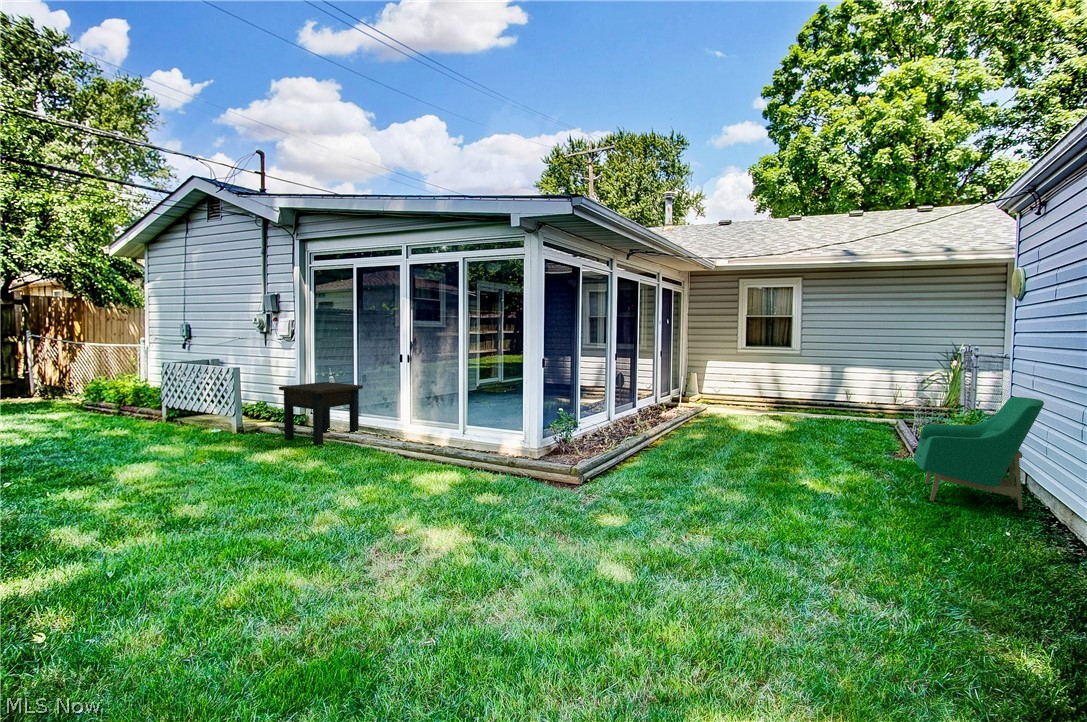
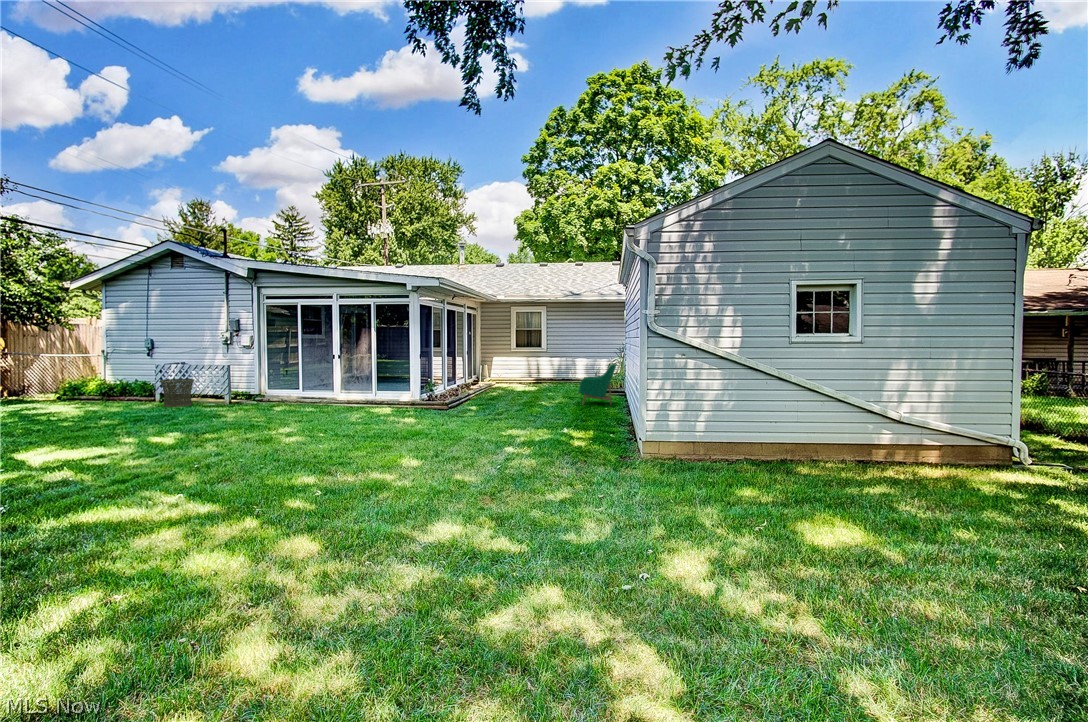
side table: present [279,382,363,446] -> none [259,372,307,406]
basket: none [151,387,207,433] -> present [159,379,195,407]

